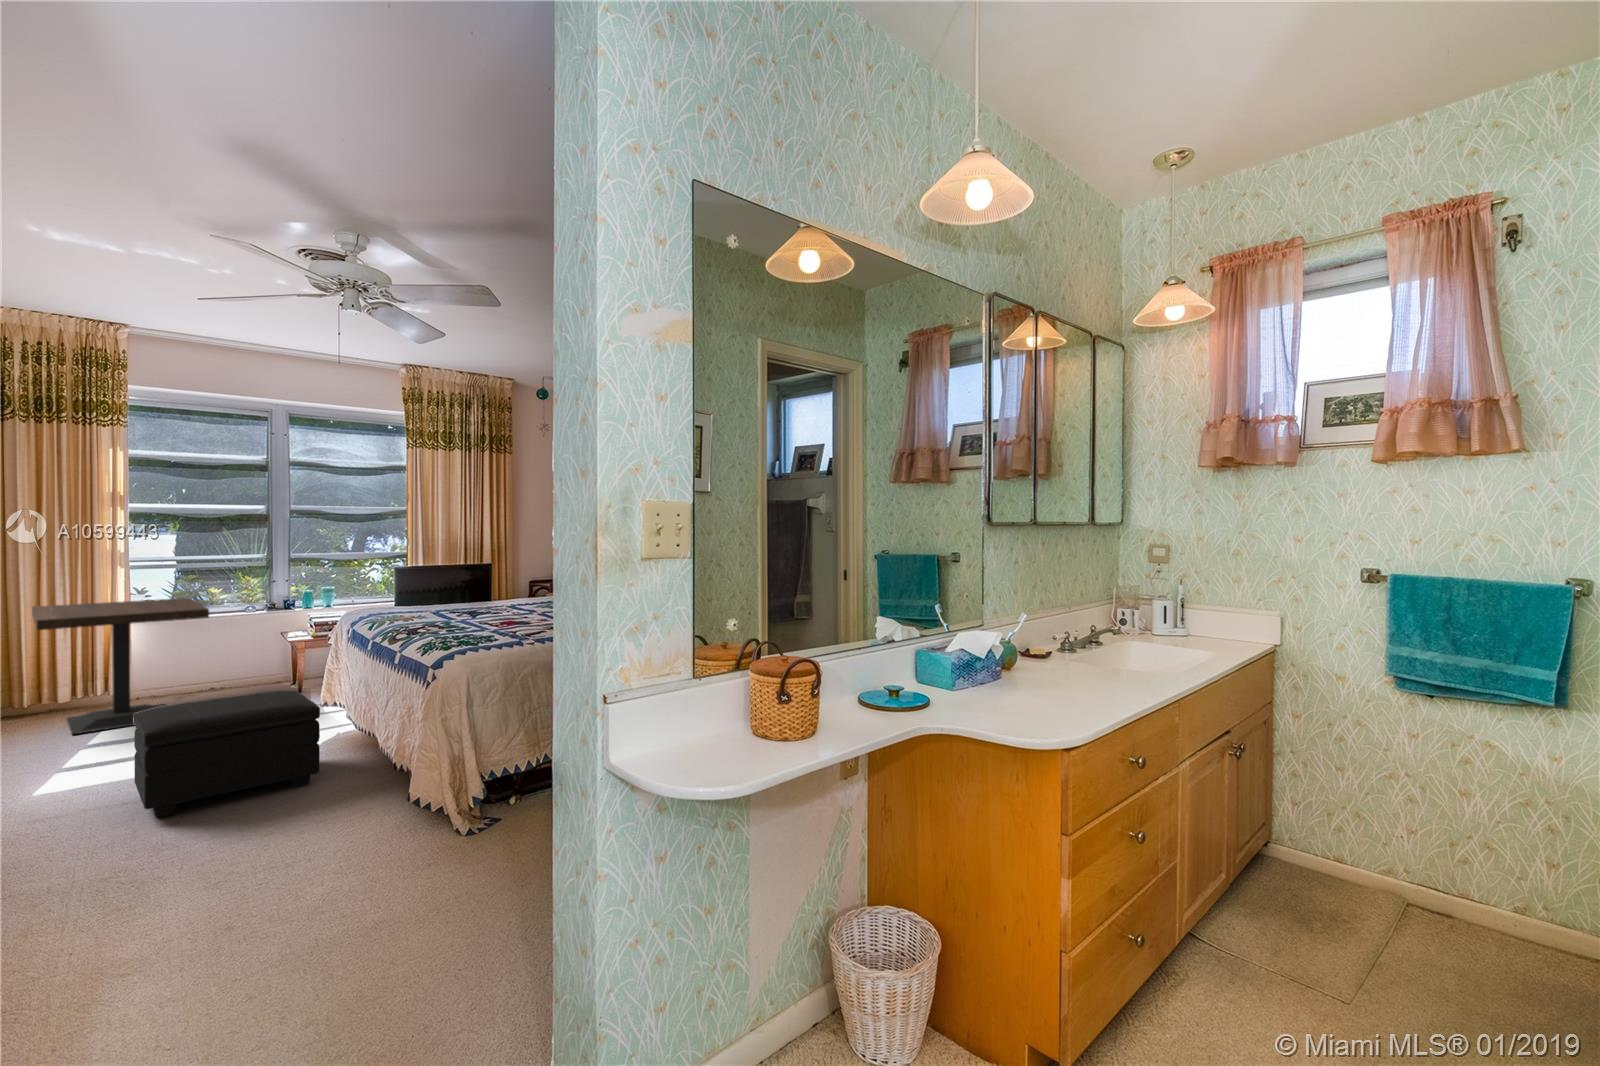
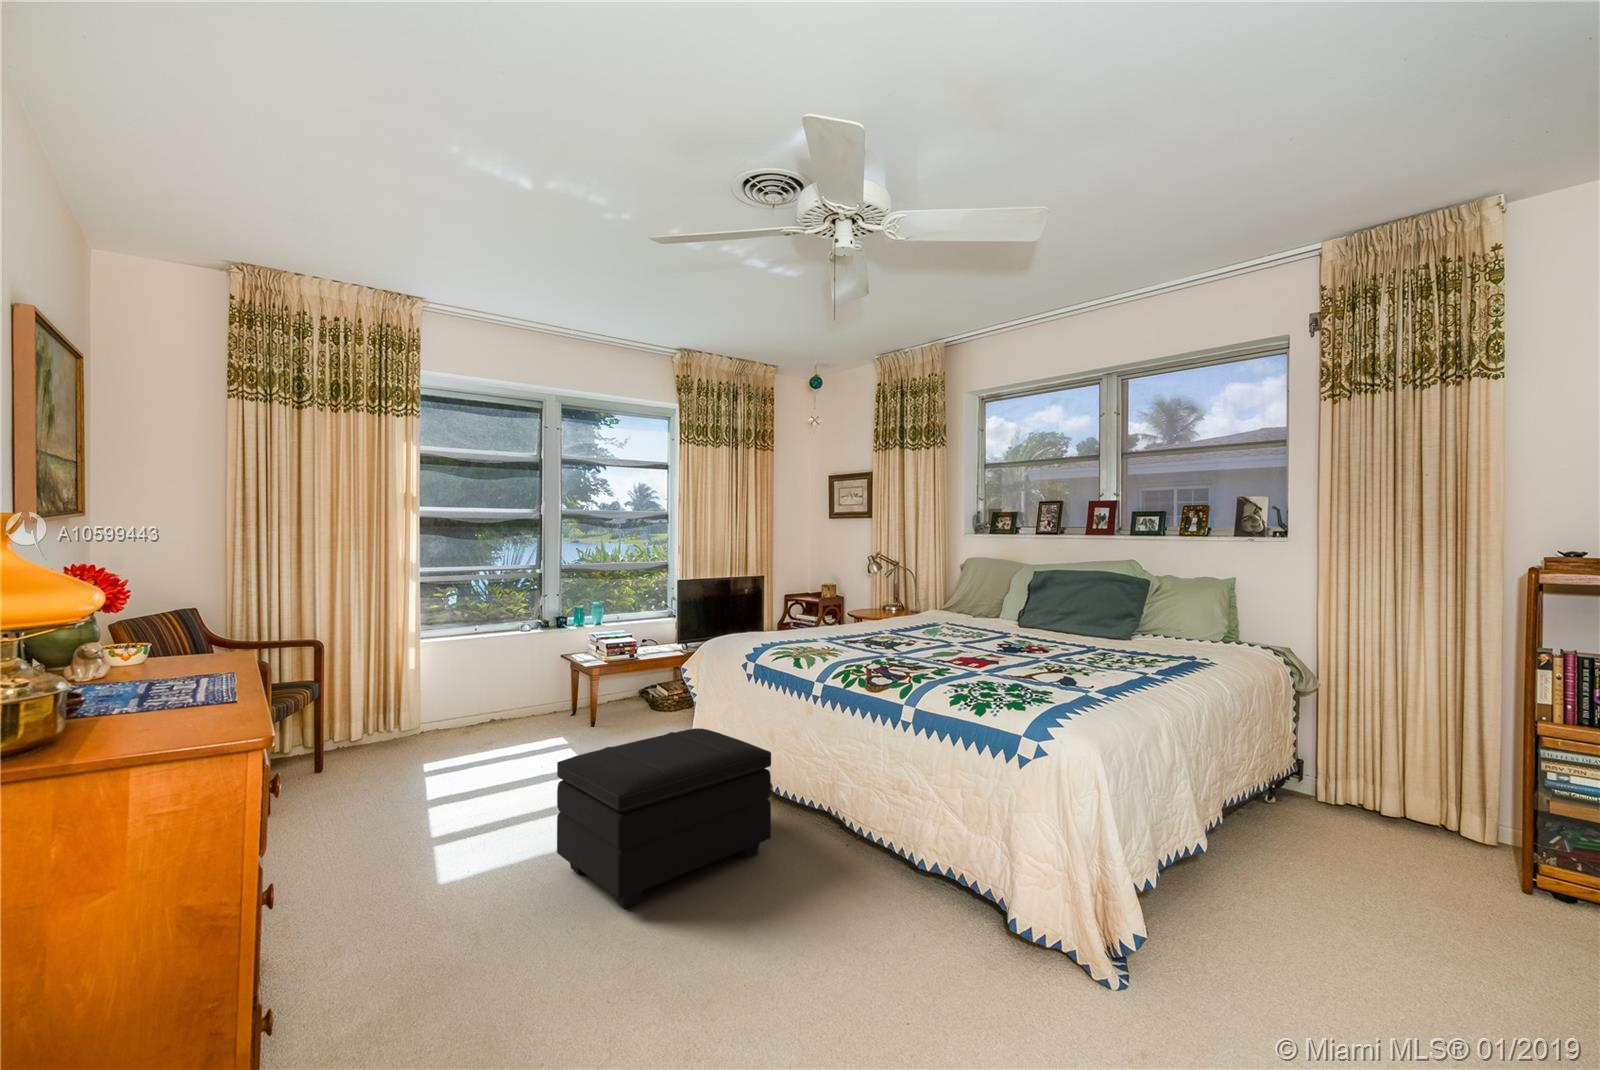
side table: present [32,598,209,734] -> none [331,615,532,781]

